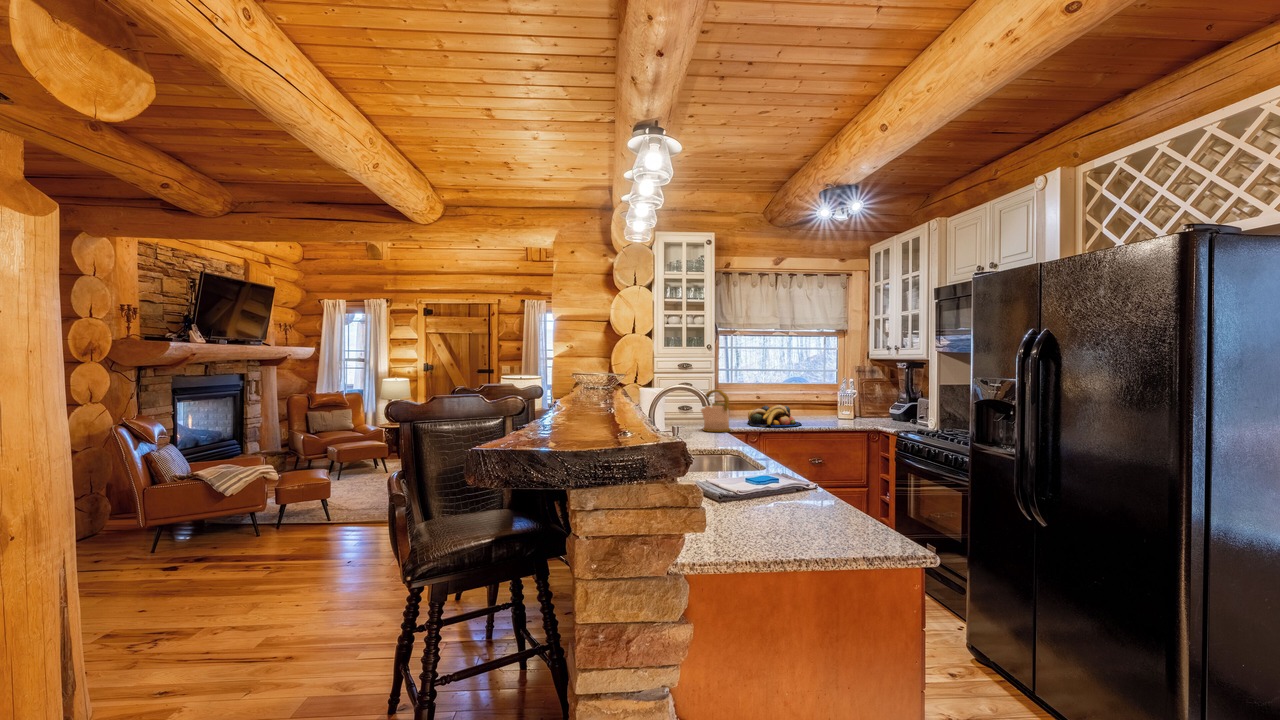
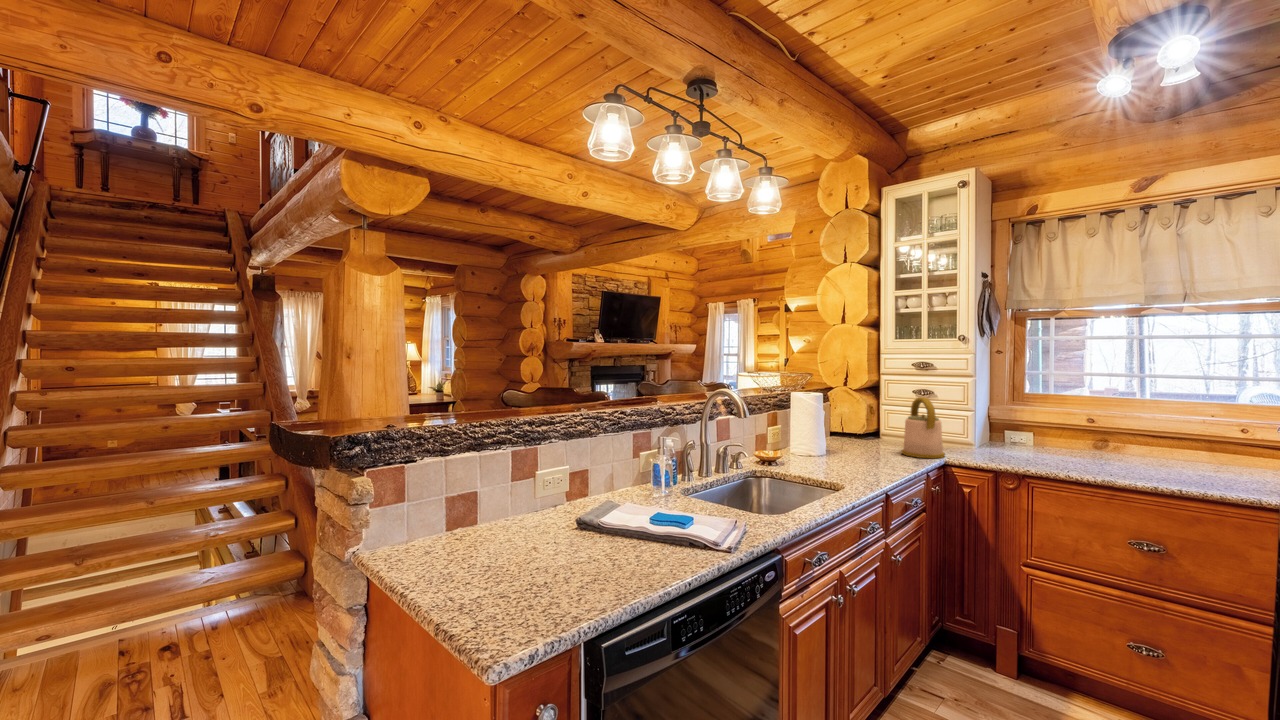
fruit bowl: present [748,405,801,427] -> none [1002,429,1113,468]

